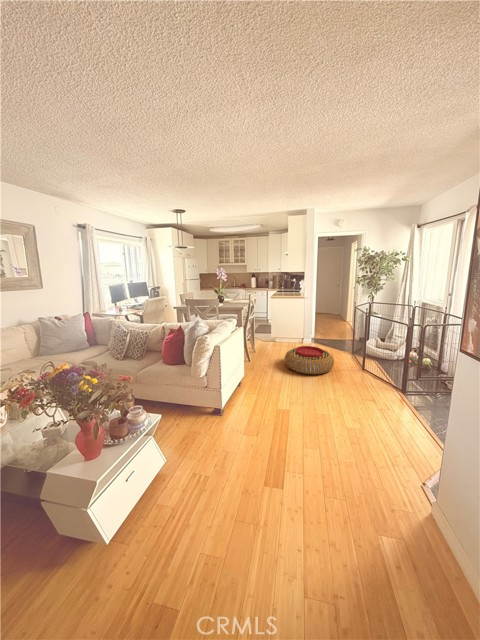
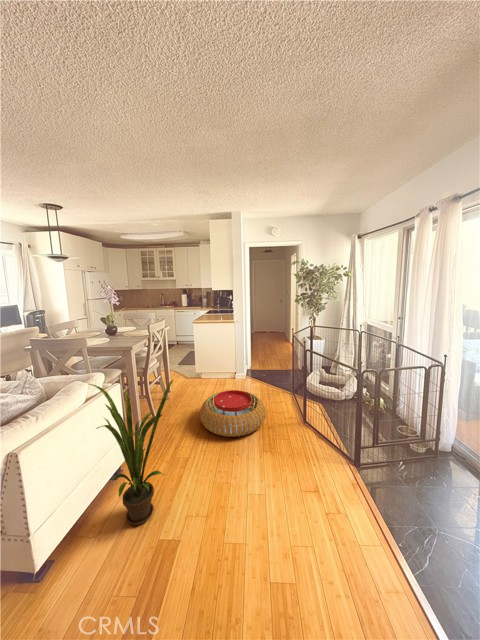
house plant: none [238,322,288,405] -> present [90,380,173,525]

